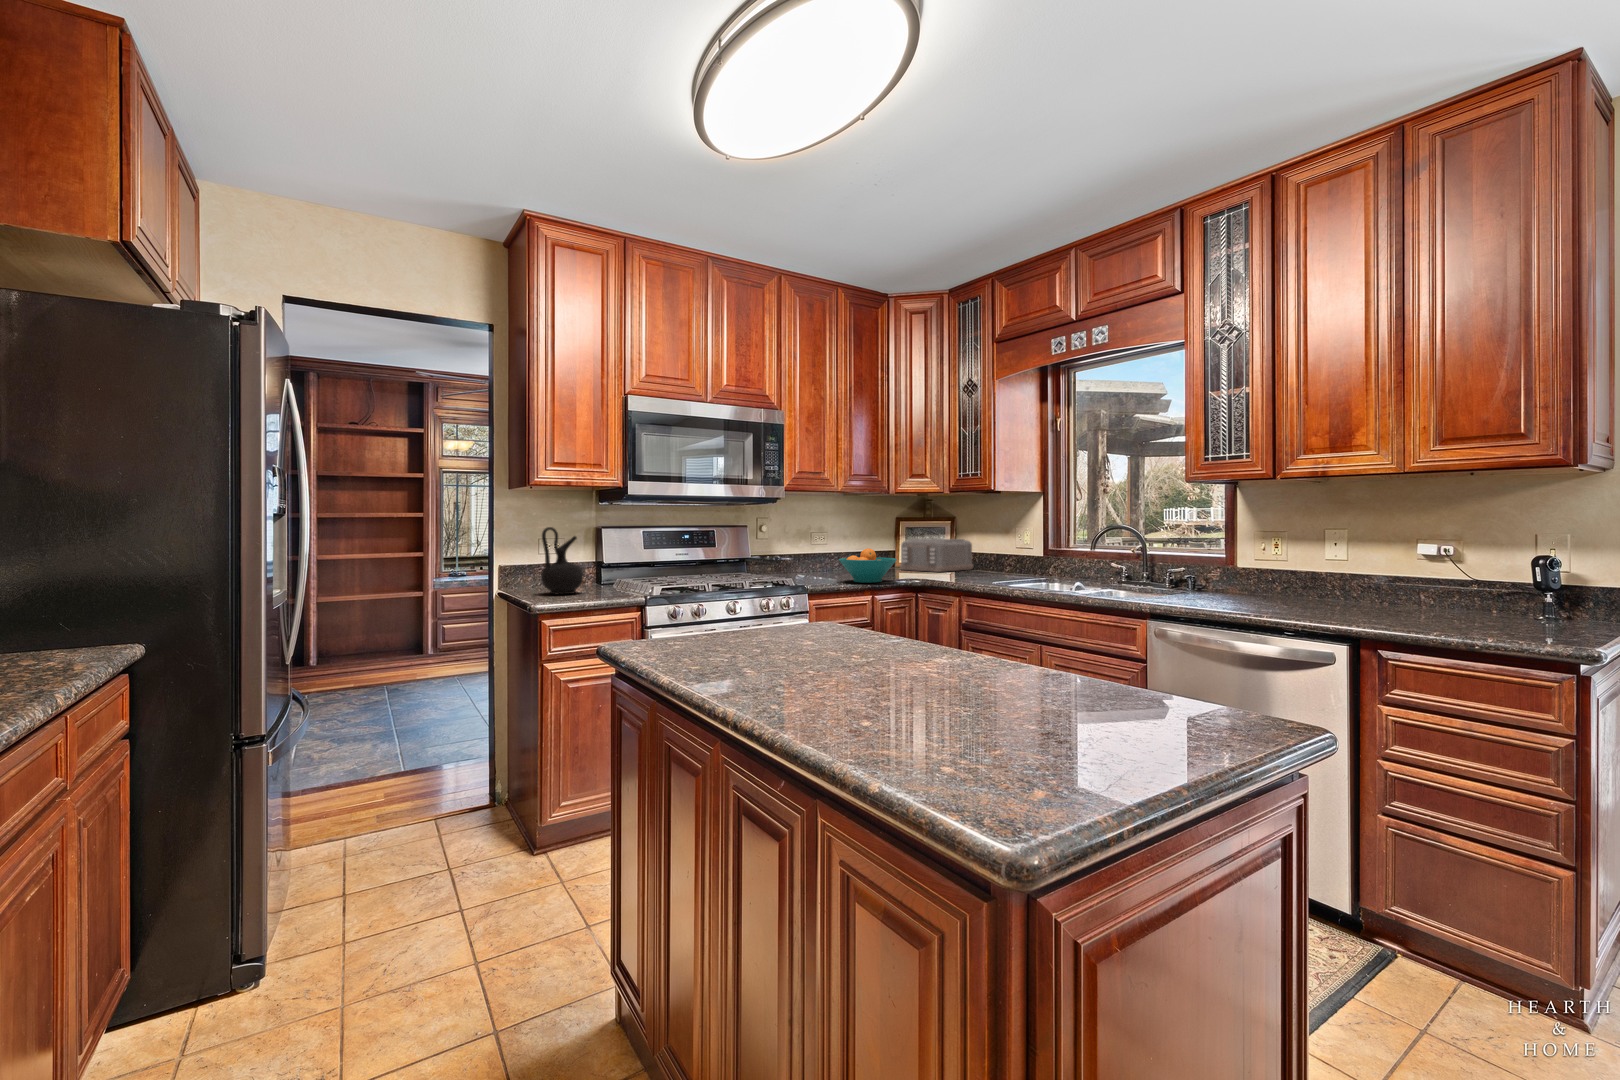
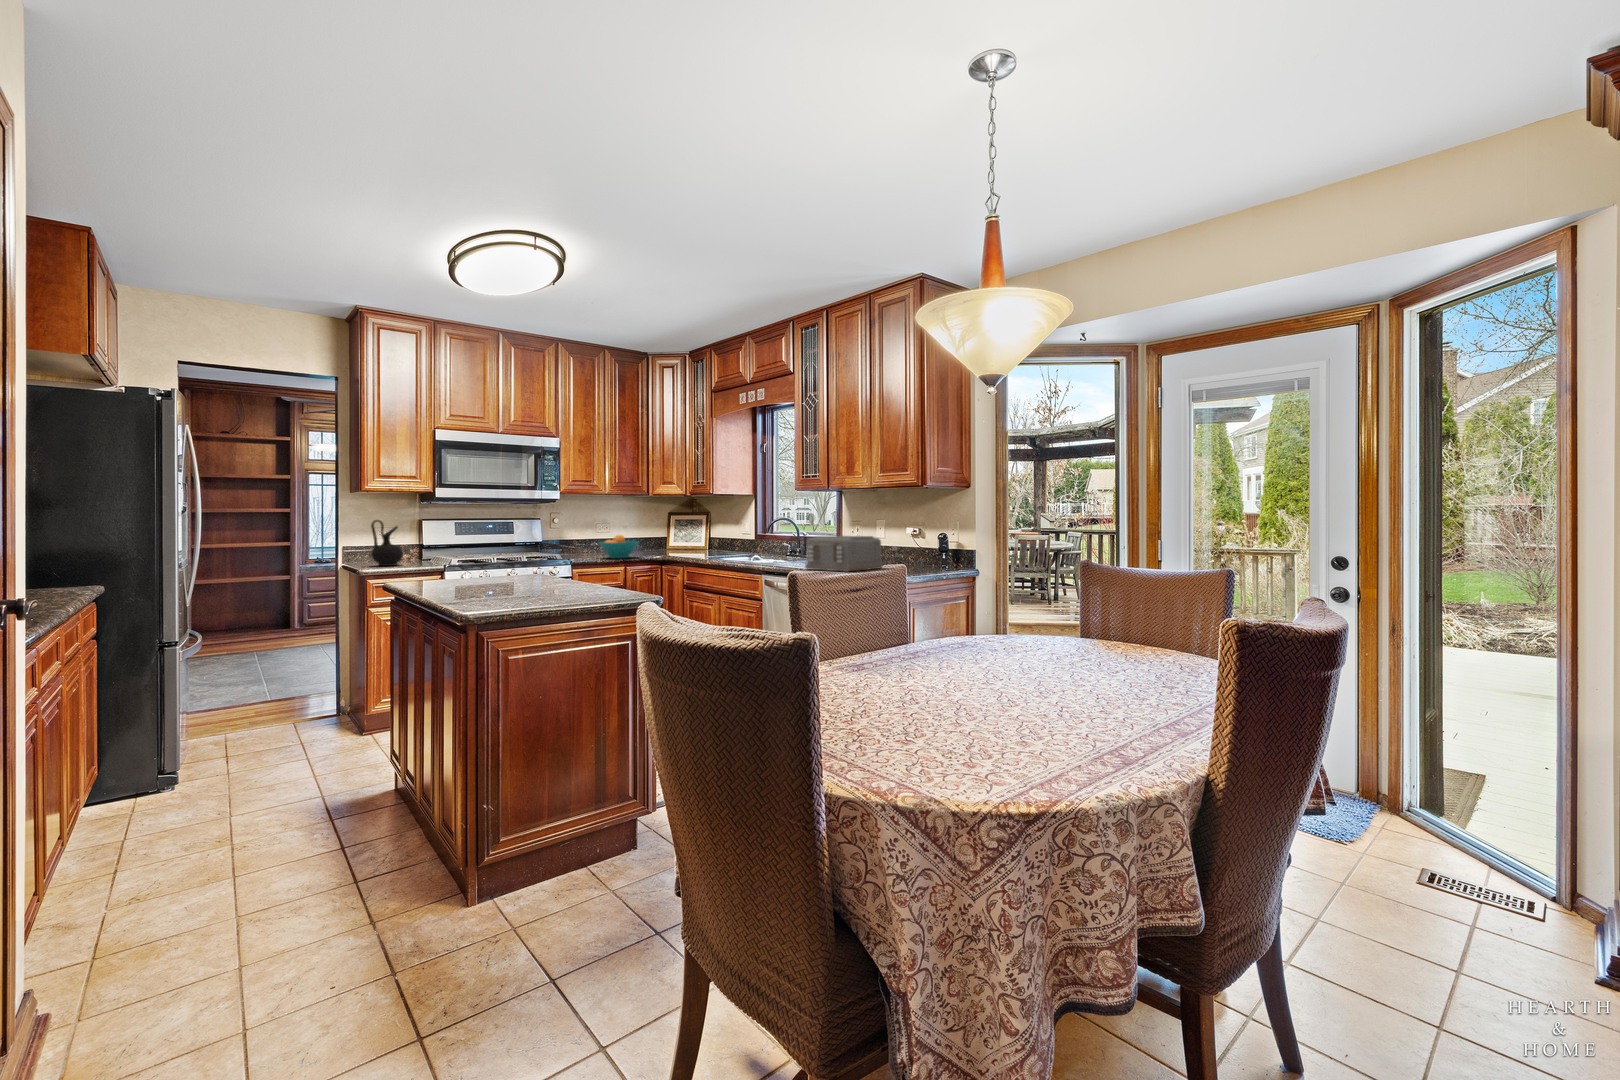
toaster: present [900,539,973,572] -> present [805,536,883,571]

